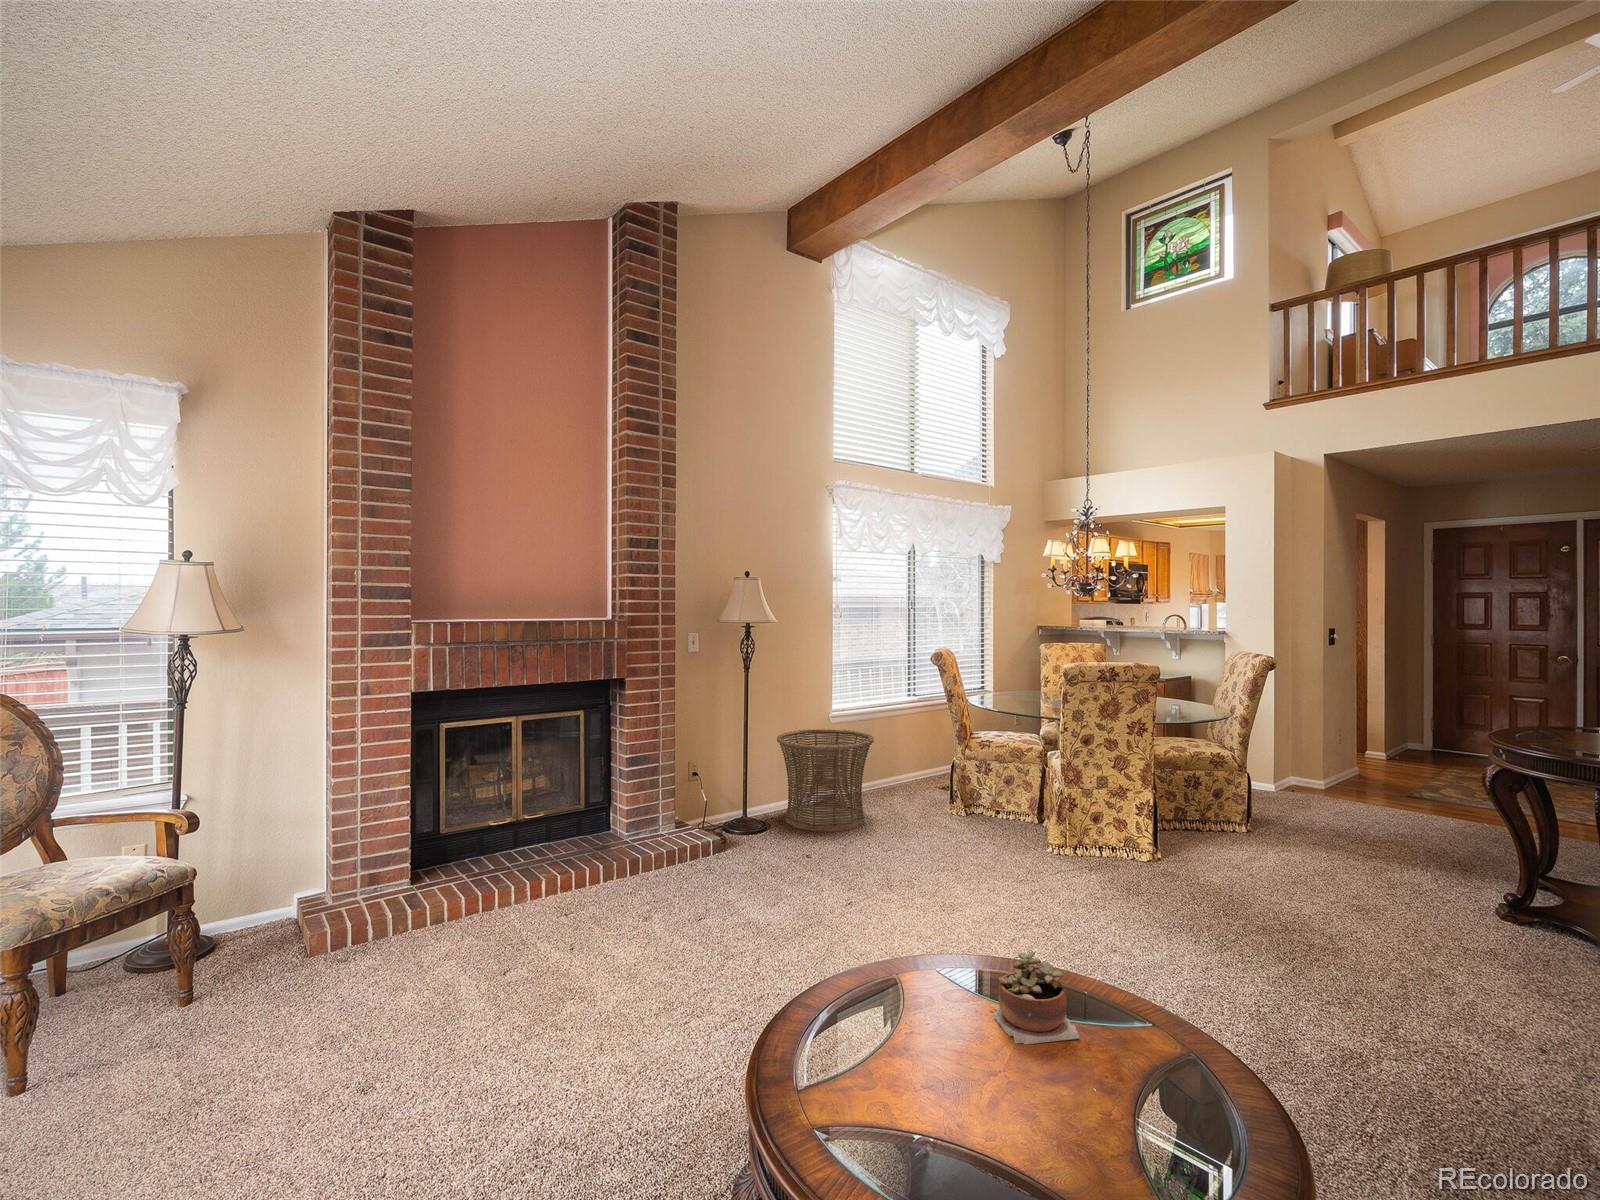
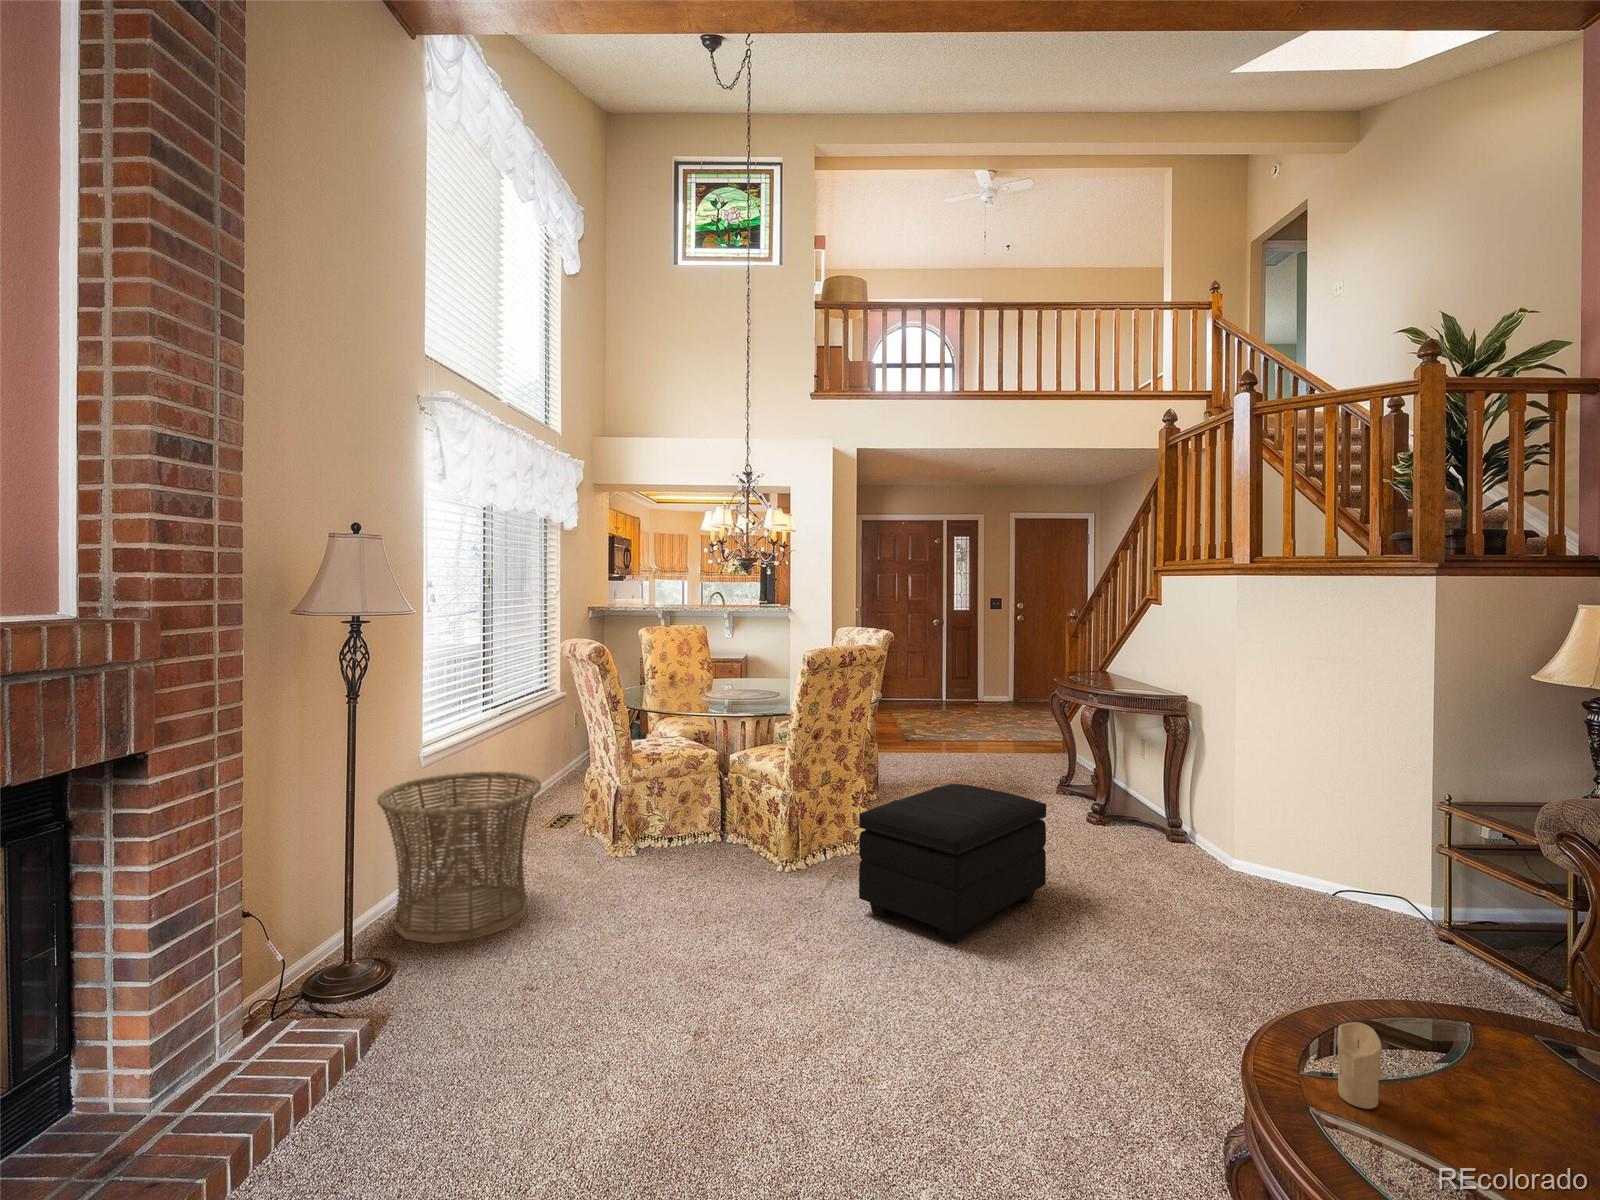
footstool: none [1059,801,1260,931] -> present [859,784,1046,943]
candle: none [945,934,972,993] -> present [1337,1022,1382,1109]
succulent plant: present [990,952,1080,1044] -> none [1409,1011,1539,1141]

